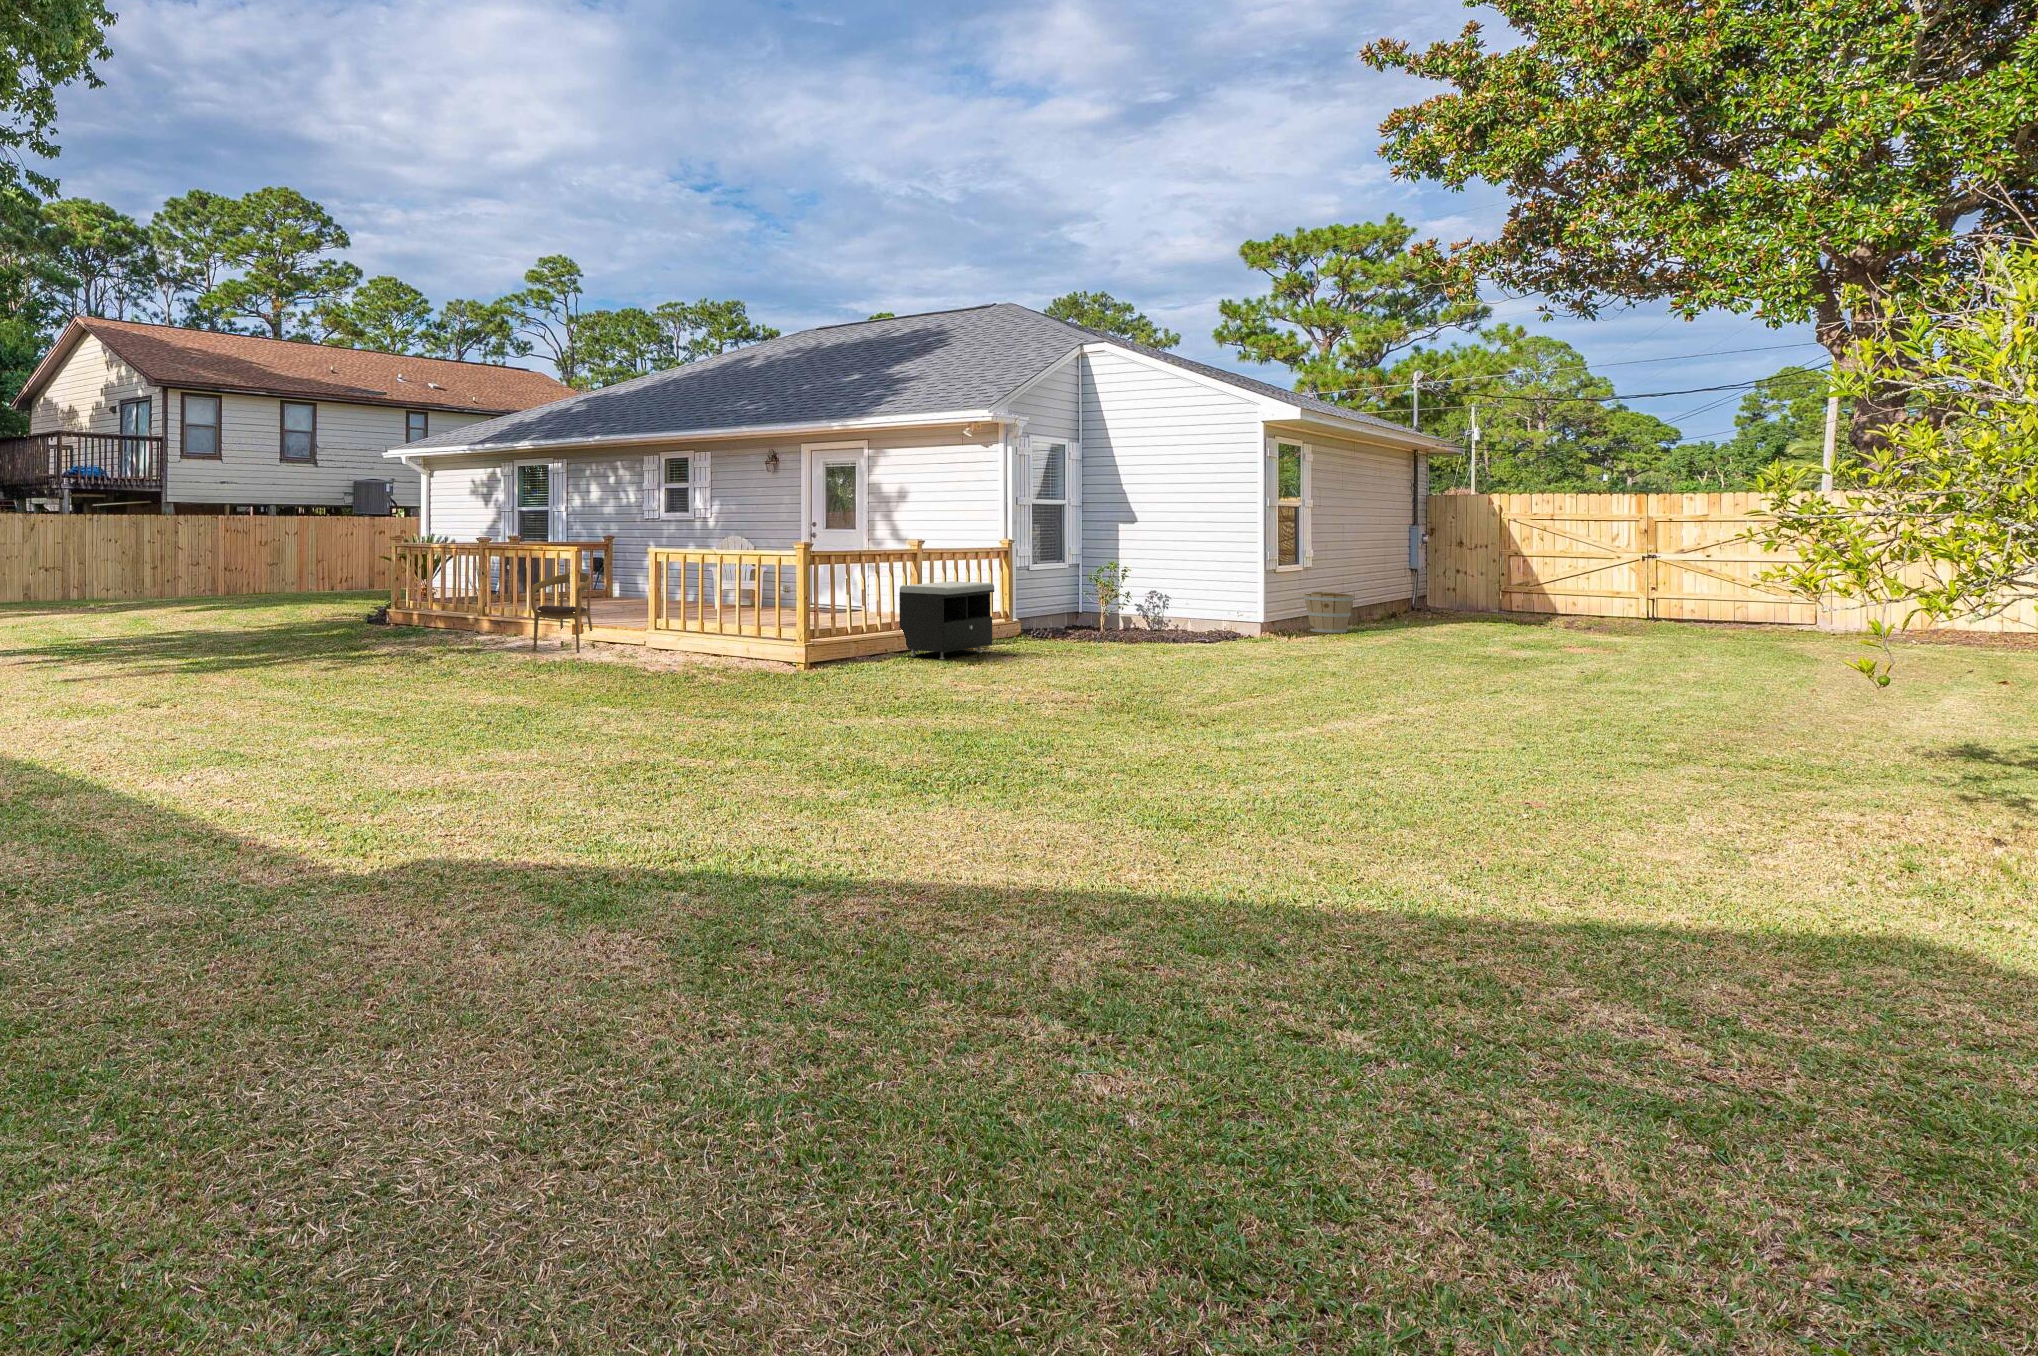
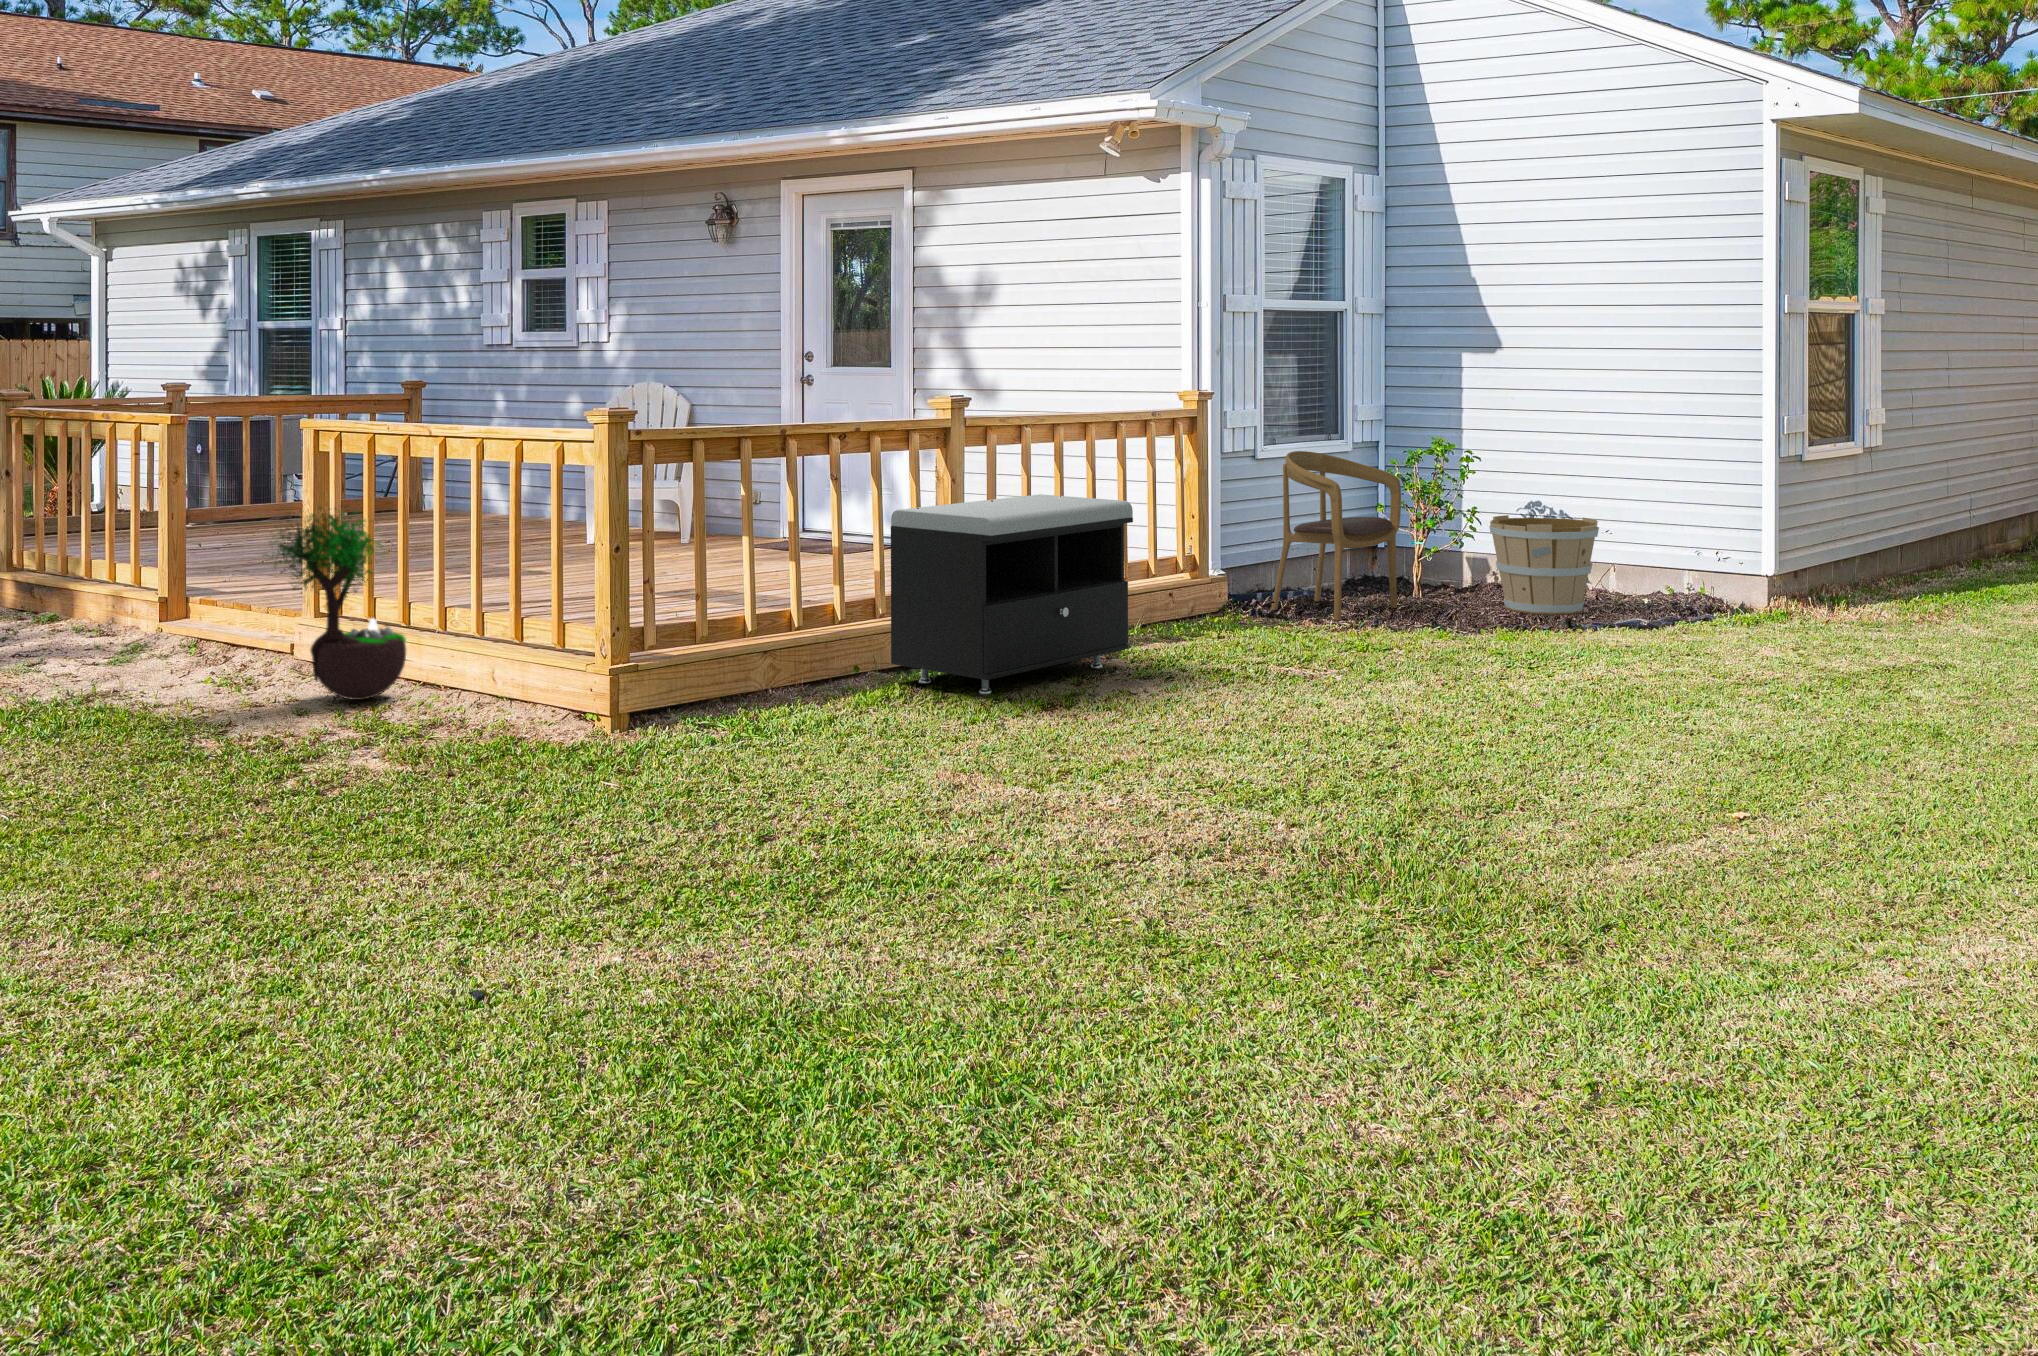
chair: present [531,573,595,653] -> present [1271,451,1401,620]
potted tree: none [658,578,711,661] -> present [263,494,406,700]
wooden bucket: present [1303,592,1355,634] -> present [1489,515,1599,615]

